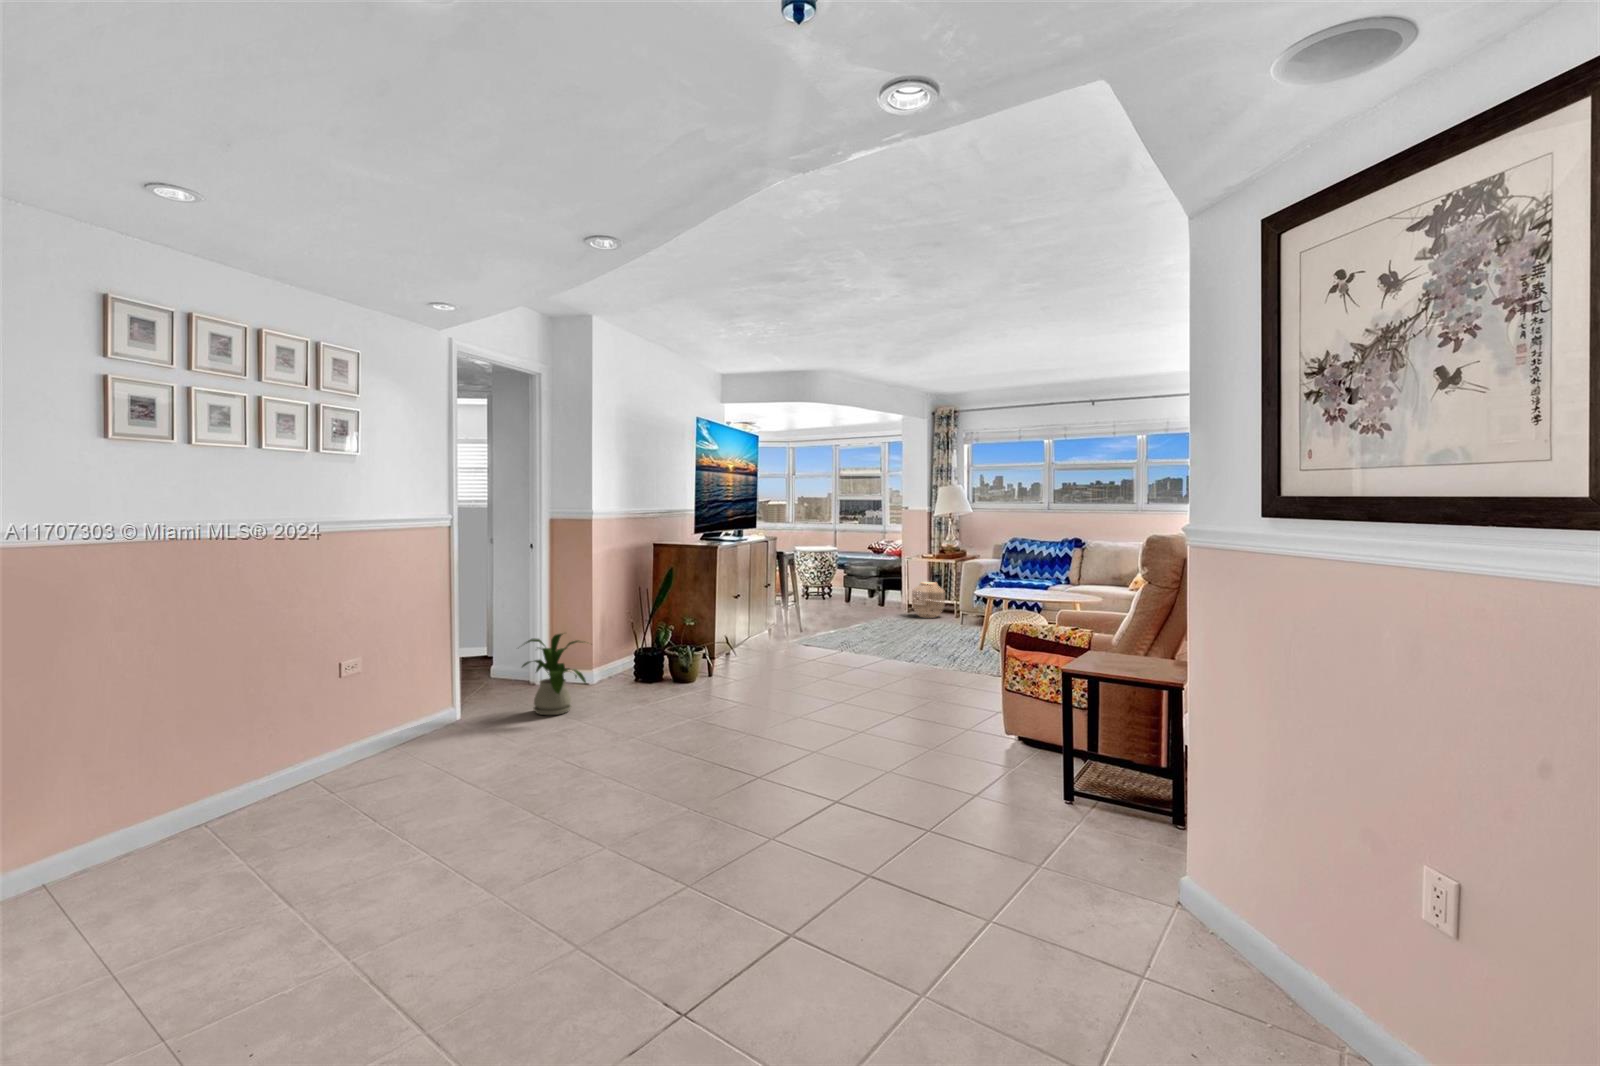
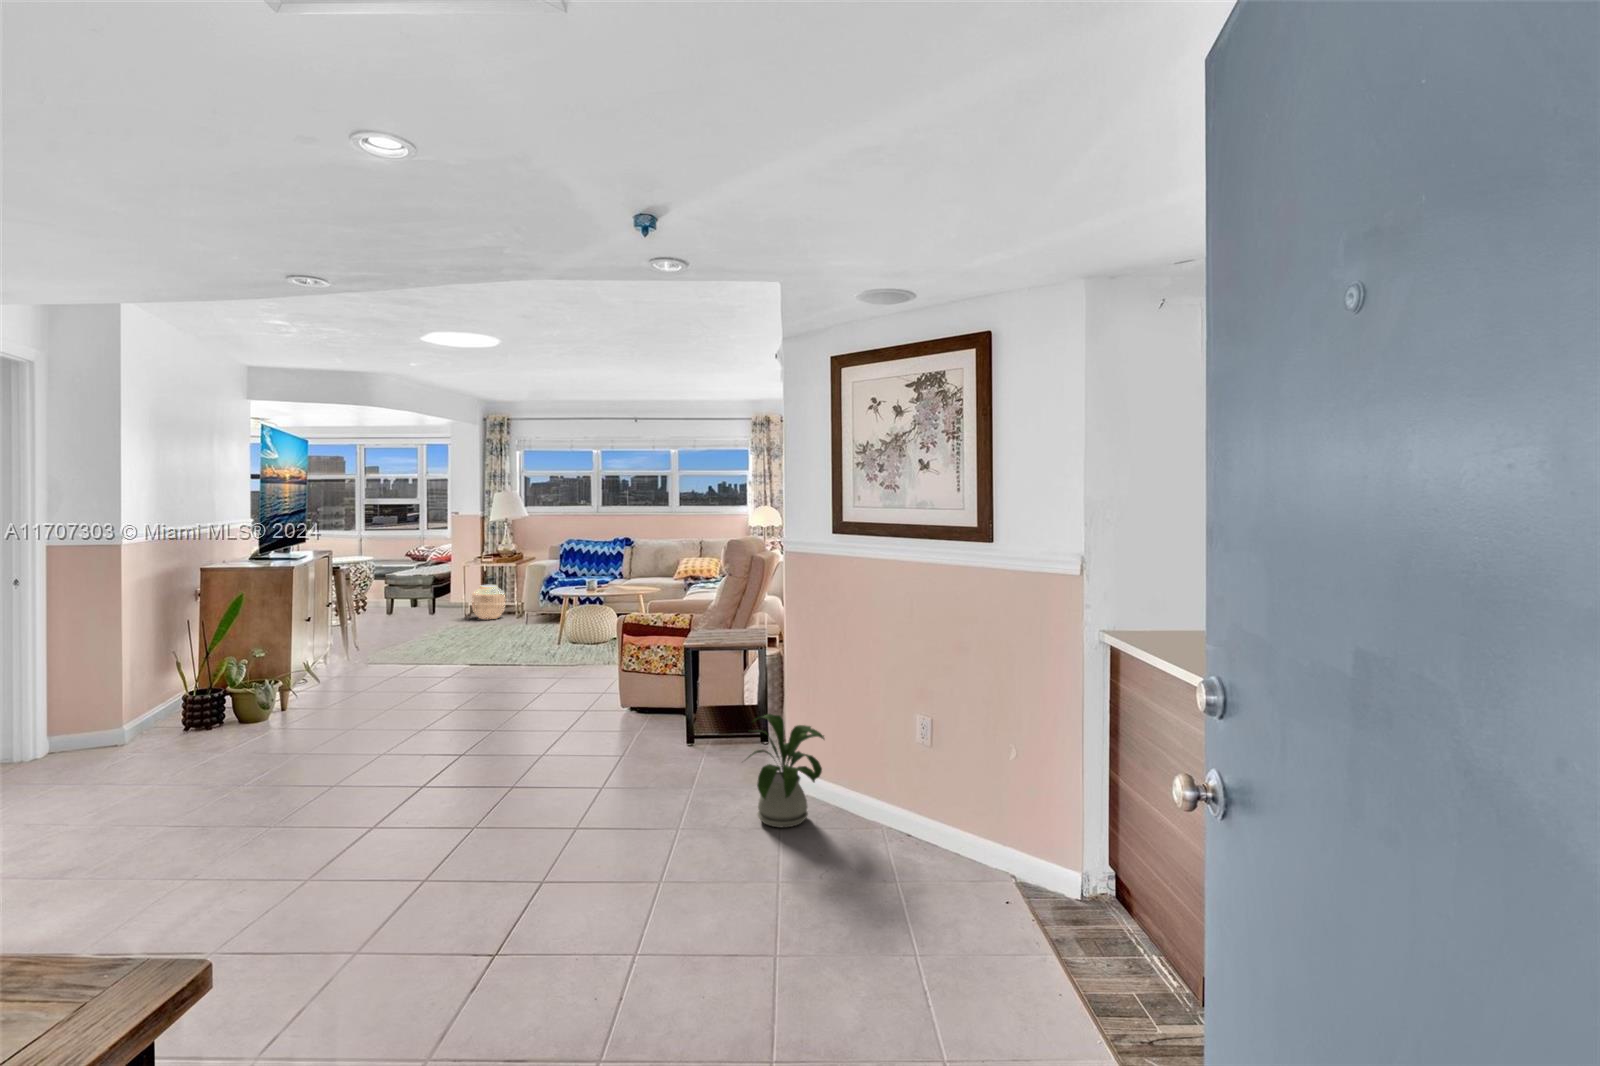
house plant: present [522,634,586,715] -> present [748,714,824,827]

